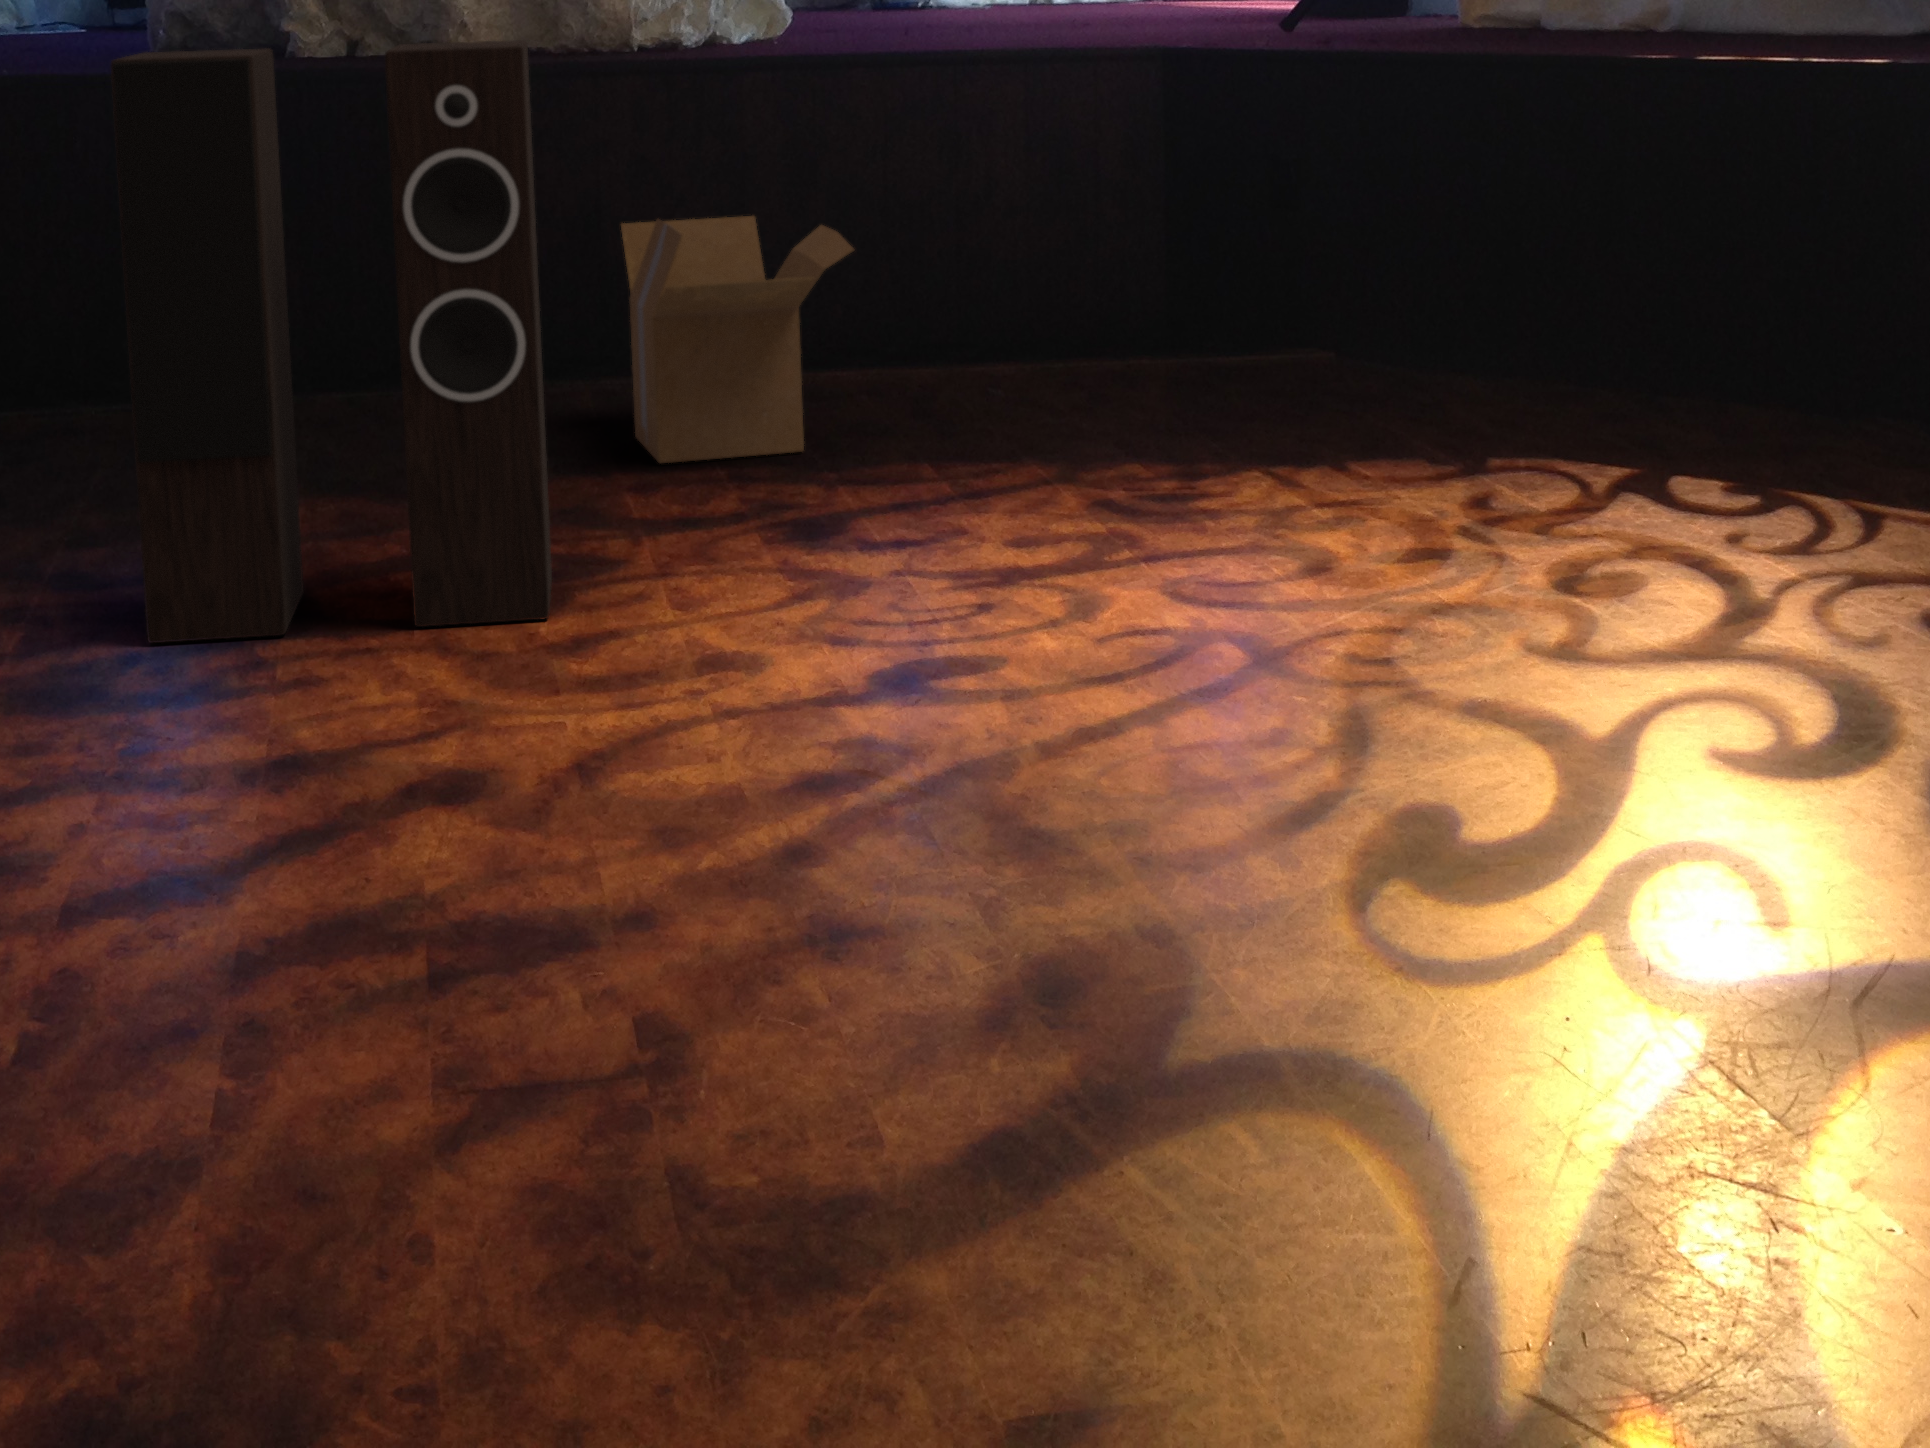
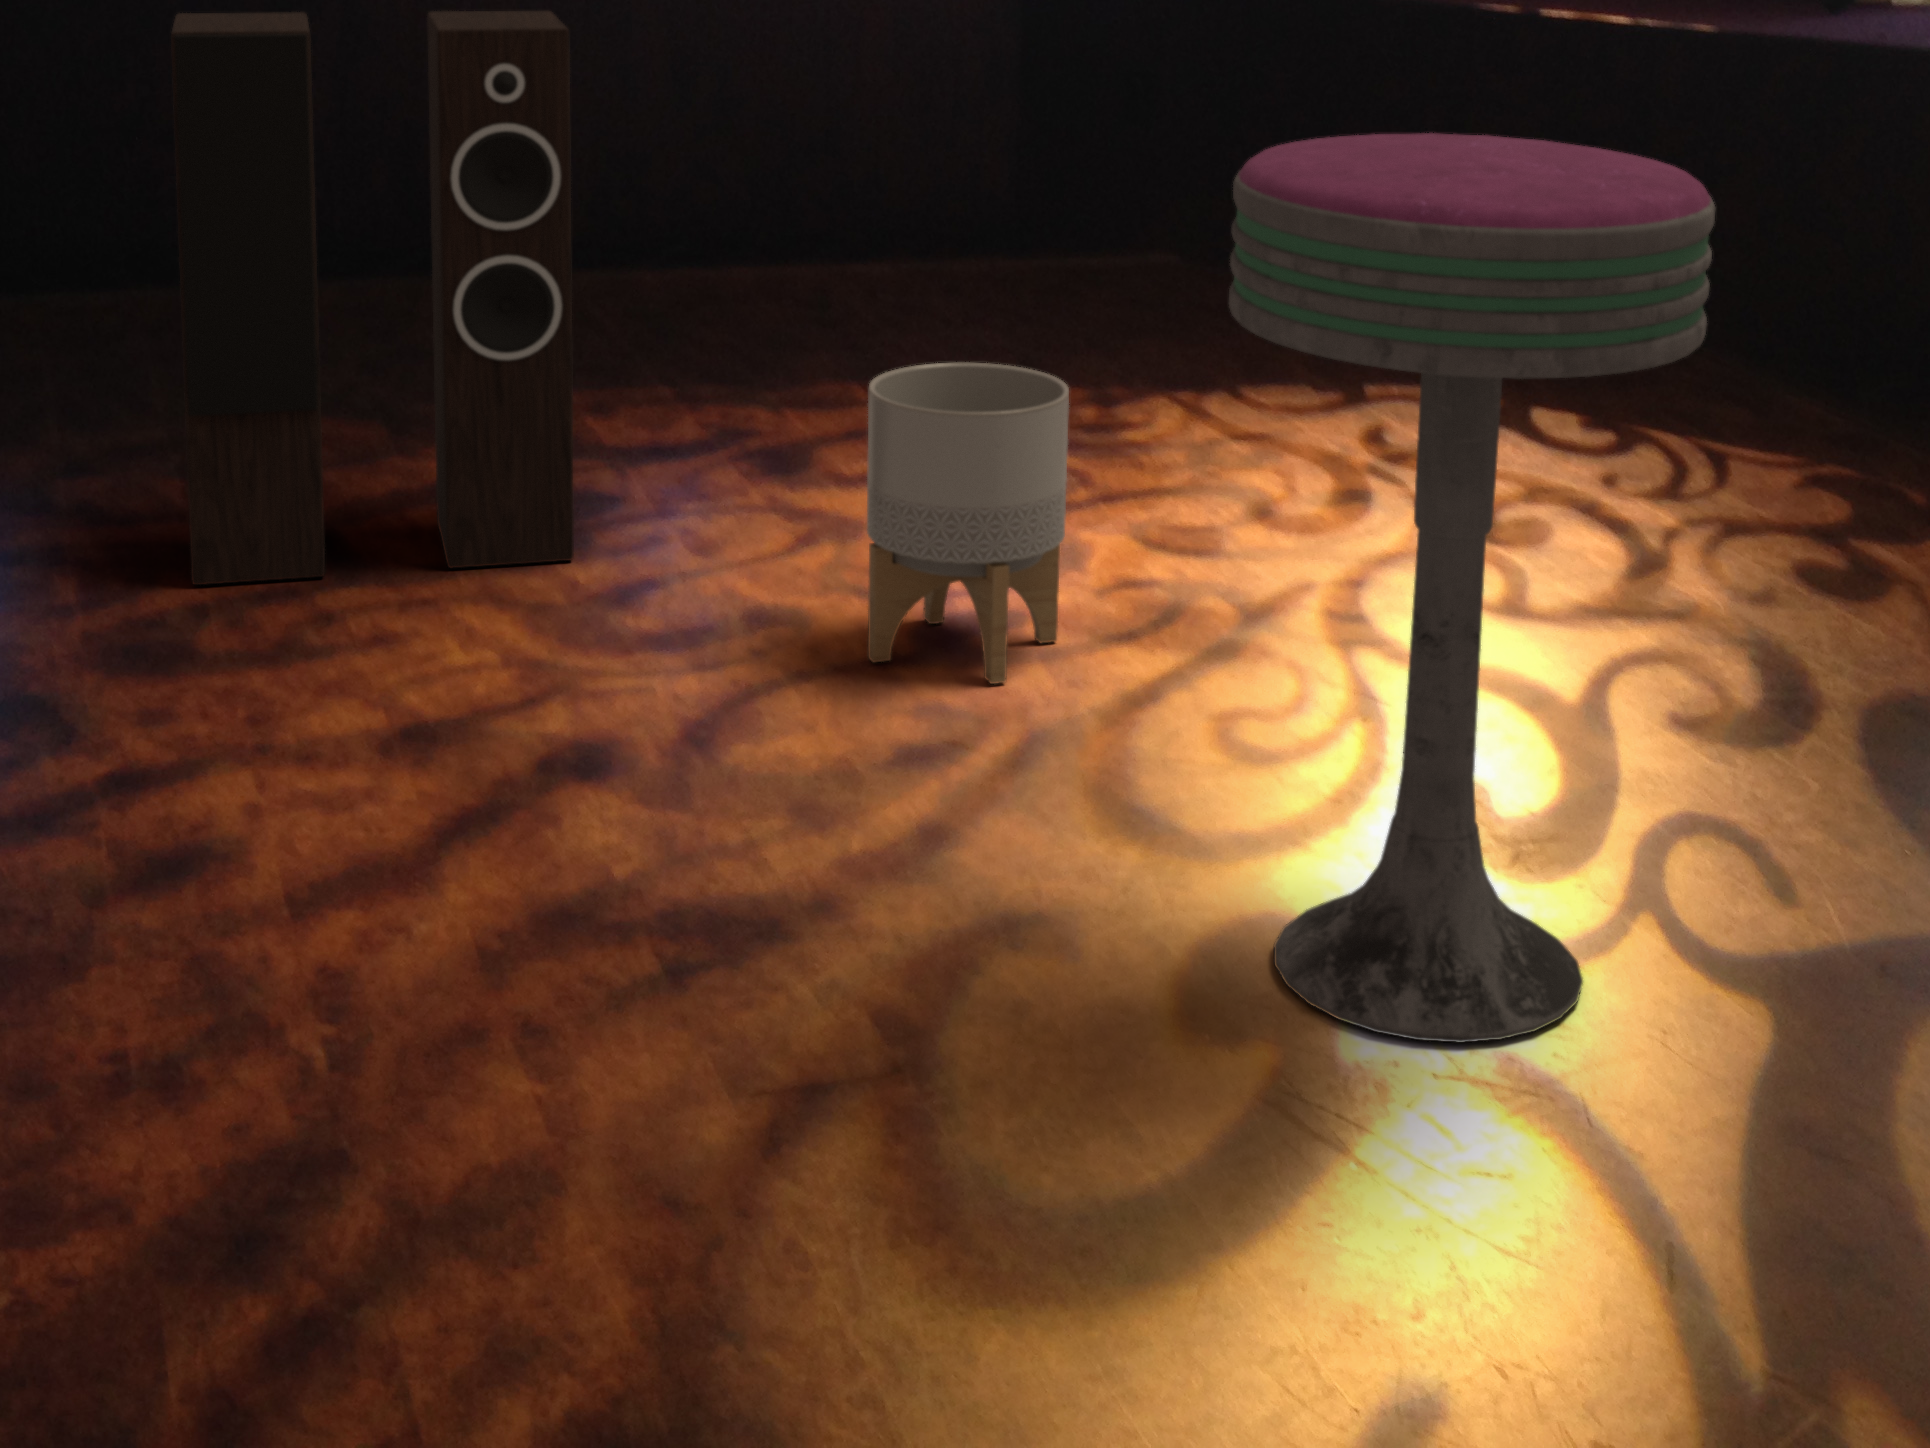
bar stool: none [1042,37,1598,1085] -> present [1229,133,1715,1042]
cardboard box: present [621,216,854,463] -> none [556,139,793,382]
planter: none [809,383,1035,729] -> present [867,363,1069,684]

